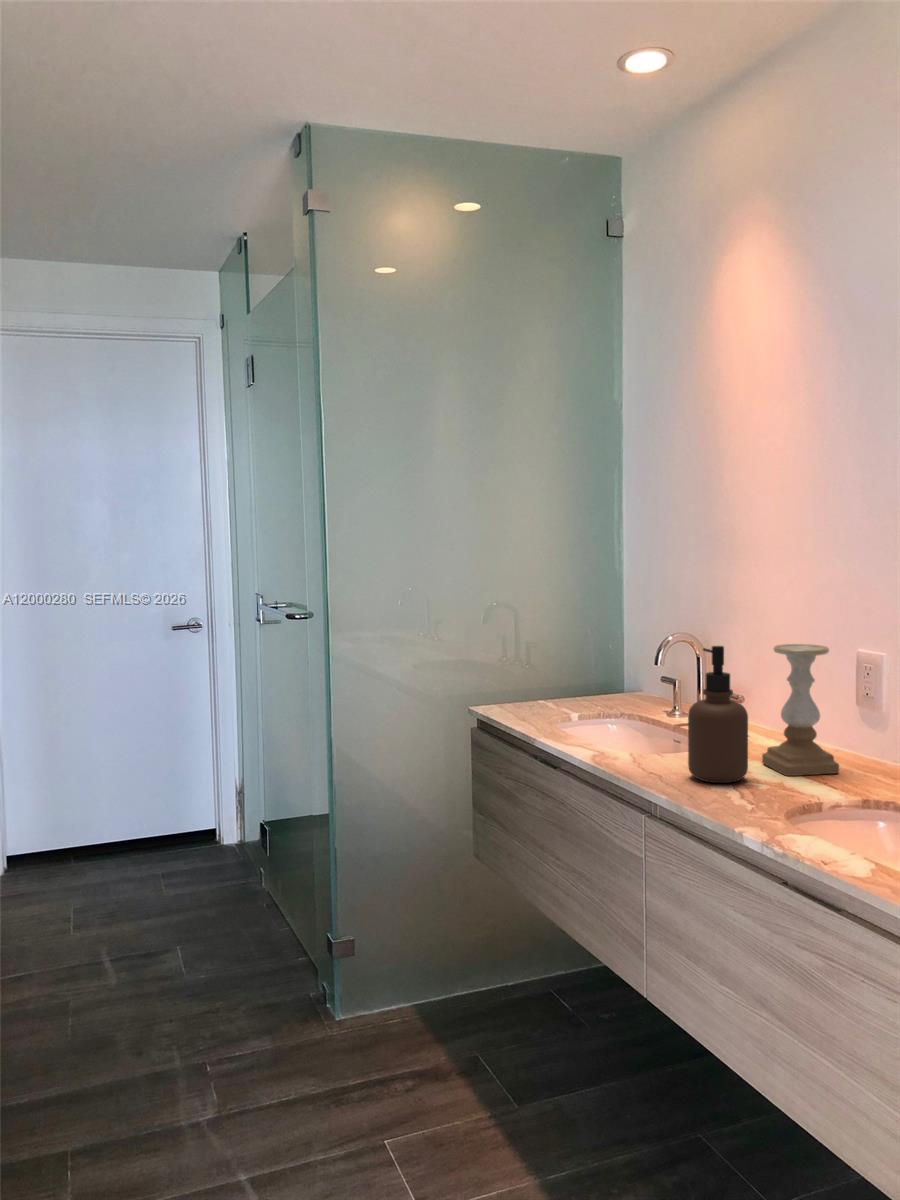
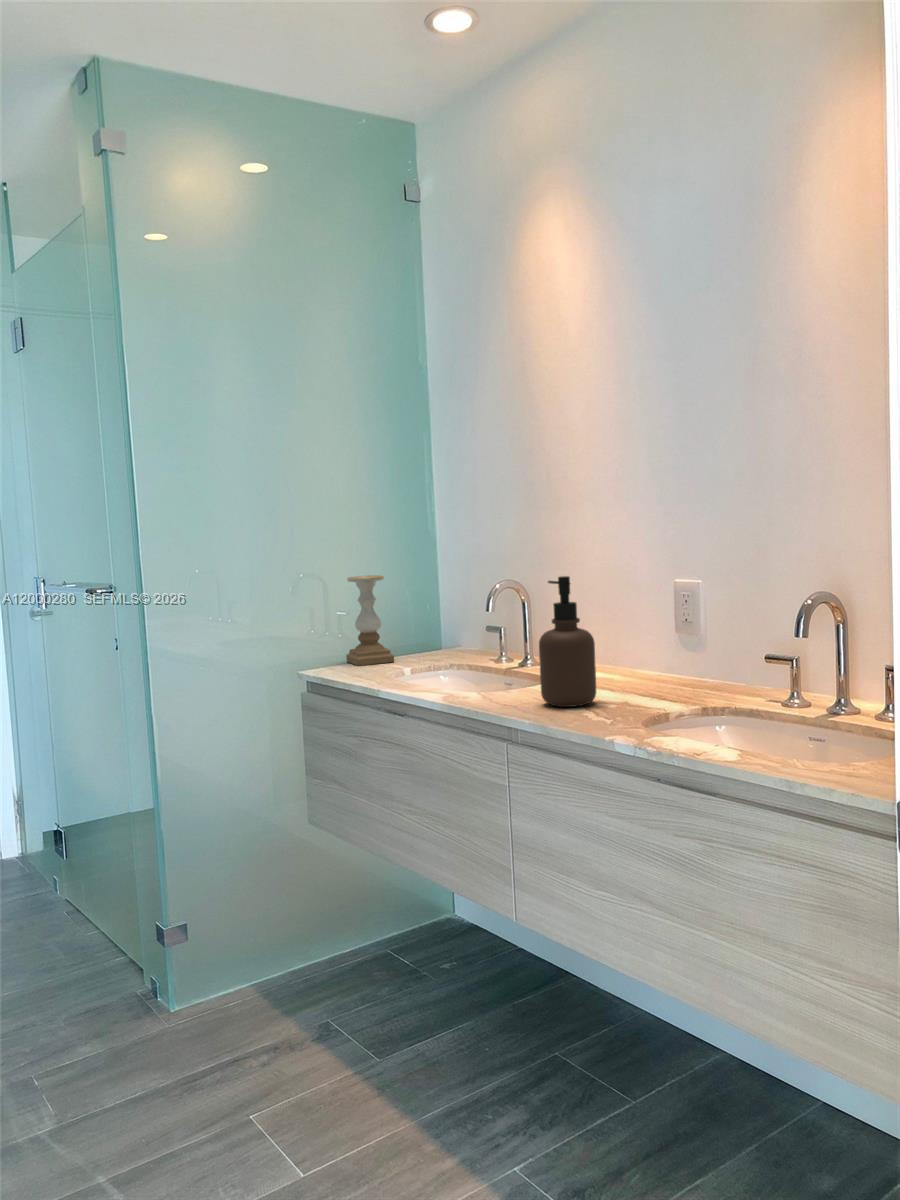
candle holder: present [762,644,839,776] -> present [346,575,394,666]

